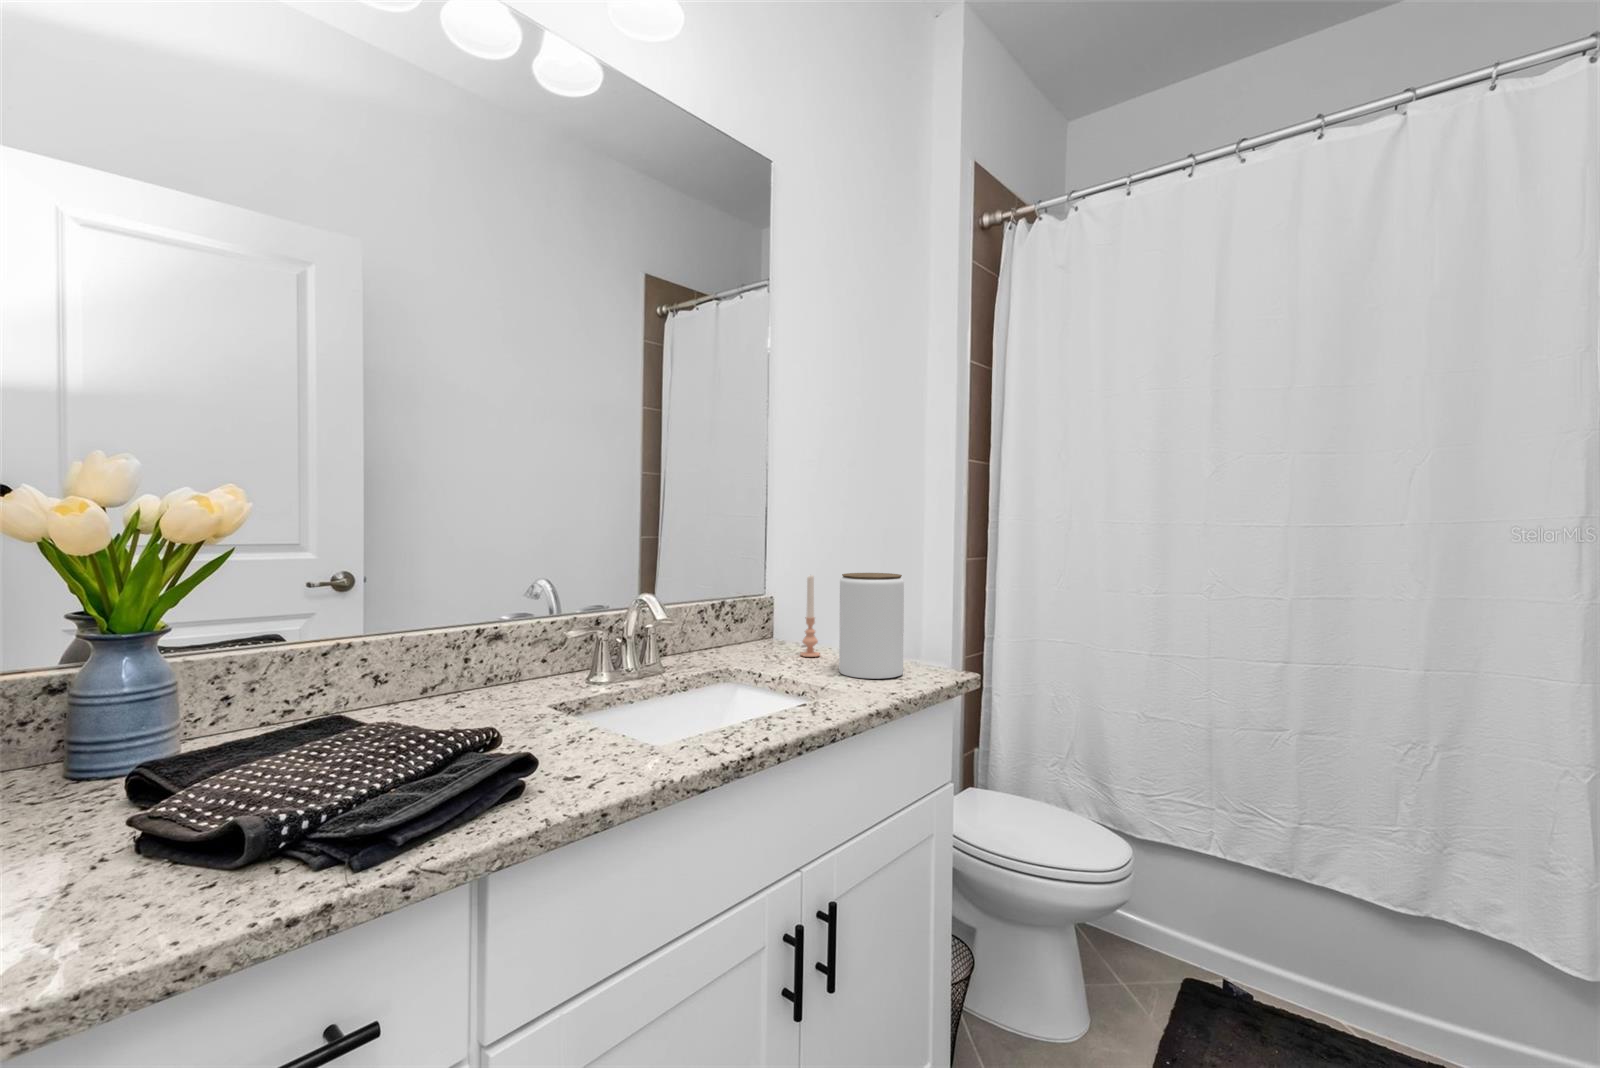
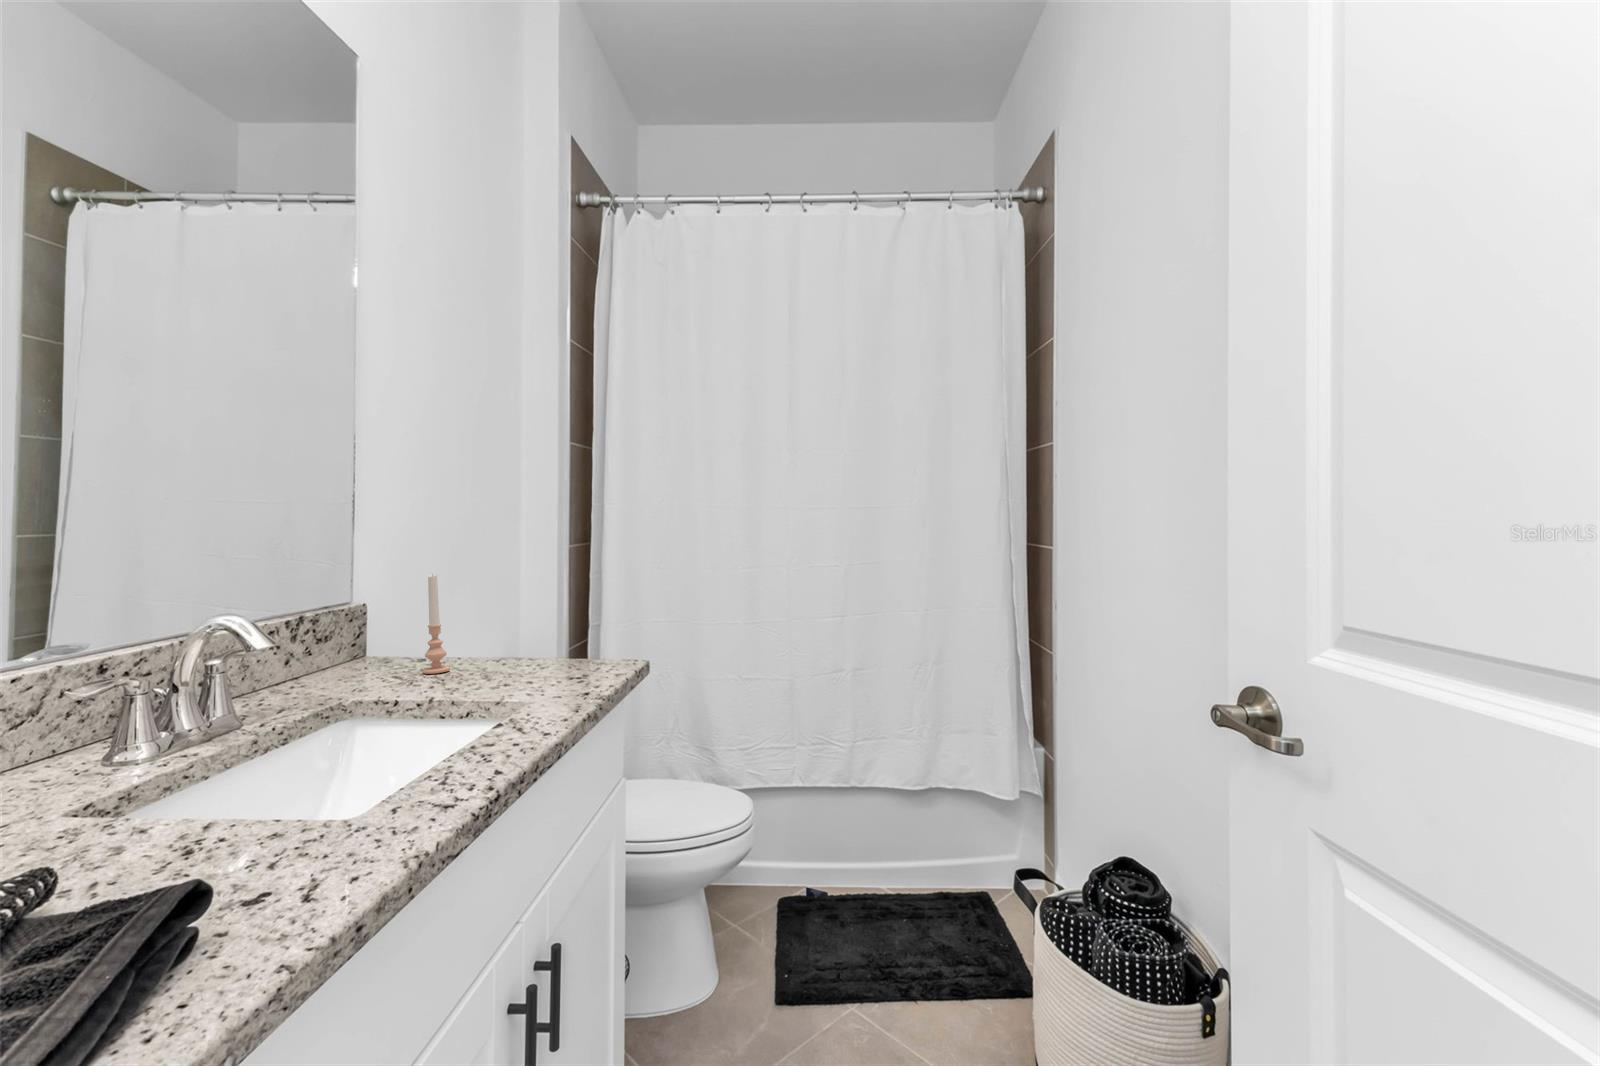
jar: present [839,573,904,679] -> none [489,563,570,684]

